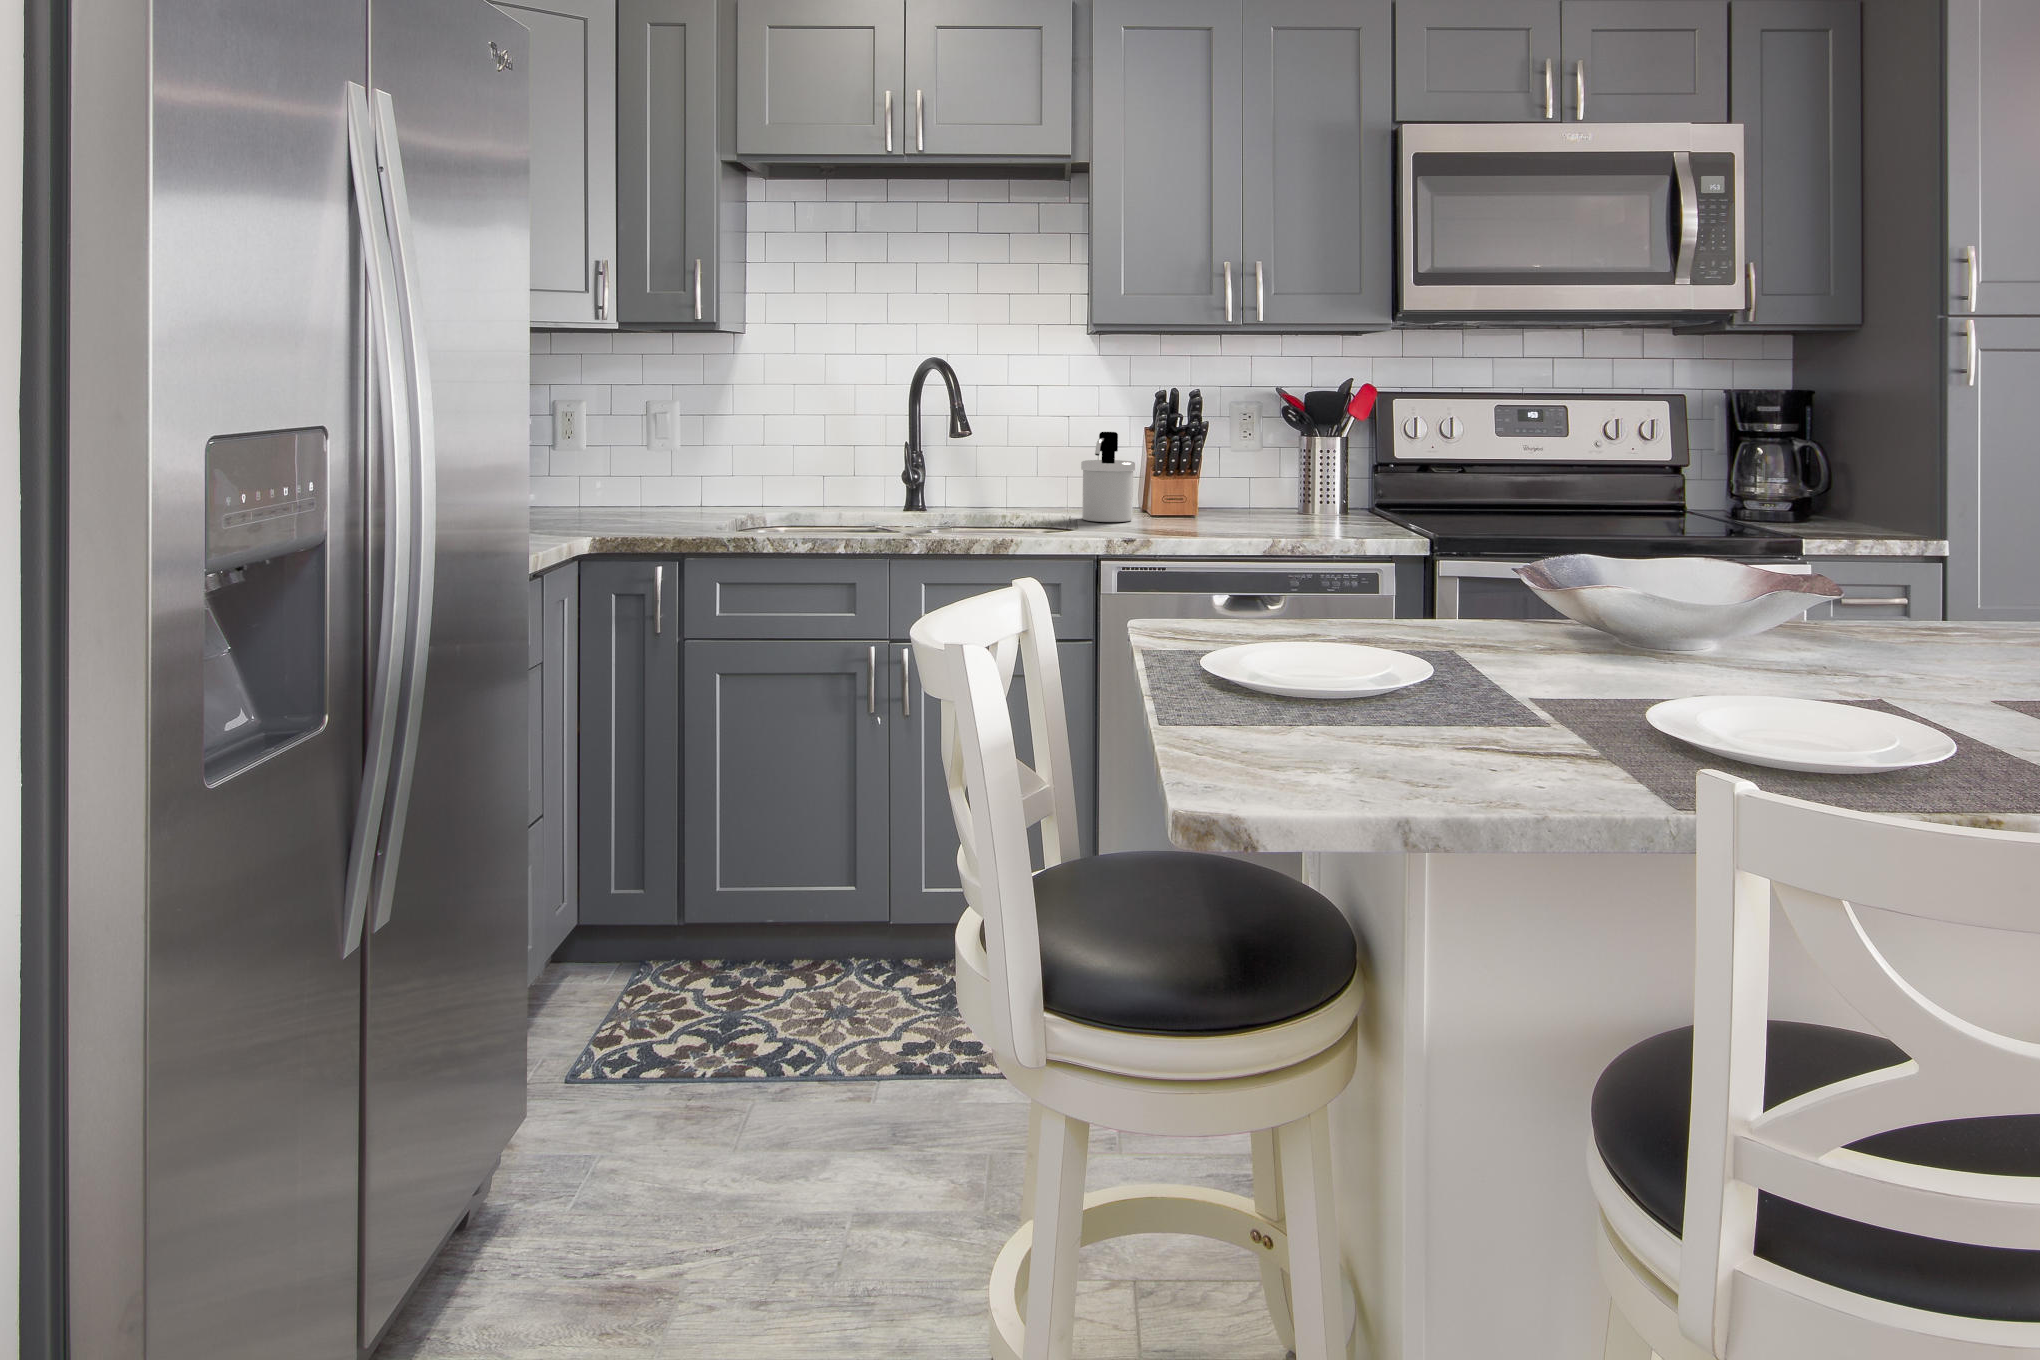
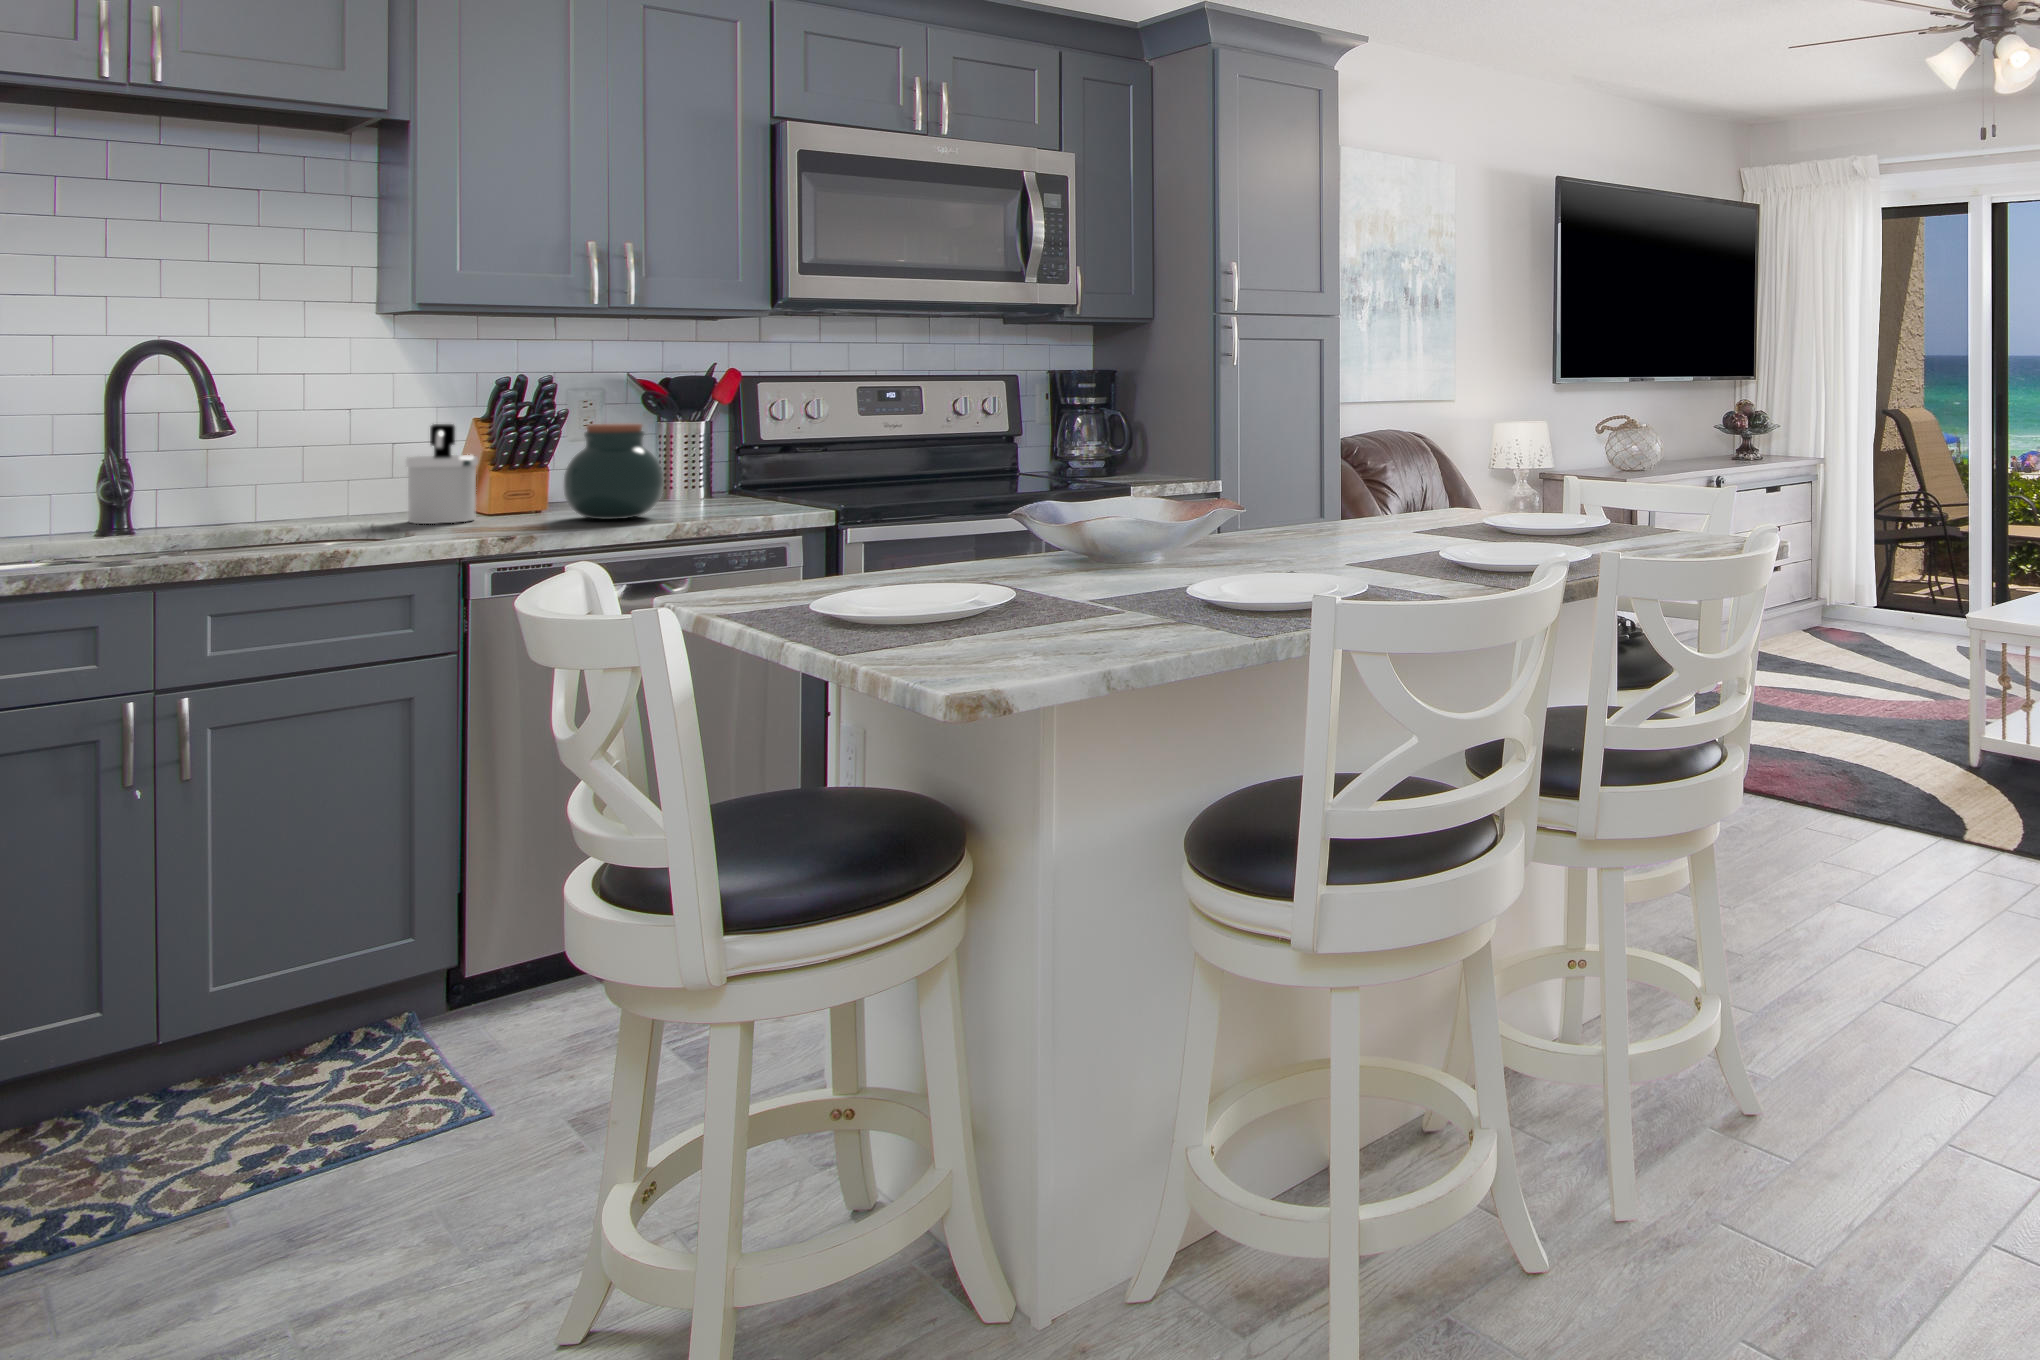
jar: none [1196,437,1279,529] -> present [564,424,663,519]

